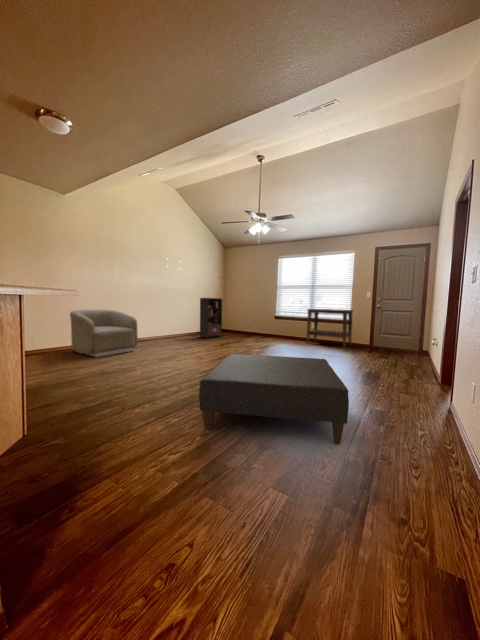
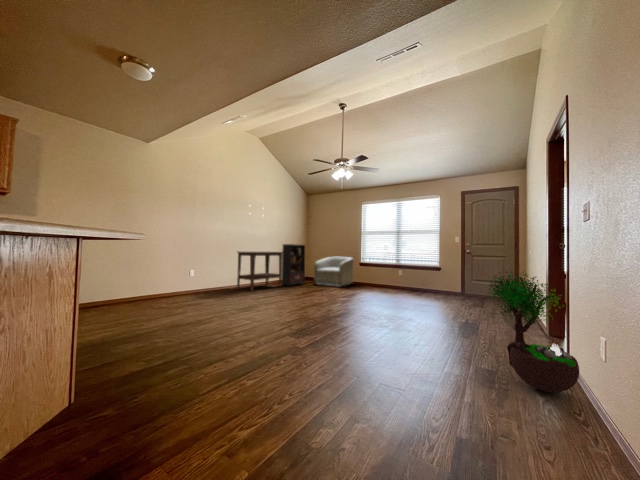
side table: present [307,309,353,348] -> present [237,252,283,291]
armchair: present [70,310,138,357] -> present [314,257,353,287]
potted tree: none [385,321,455,428] -> present [488,266,579,393]
ottoman: present [199,354,349,444] -> none [278,303,455,414]

